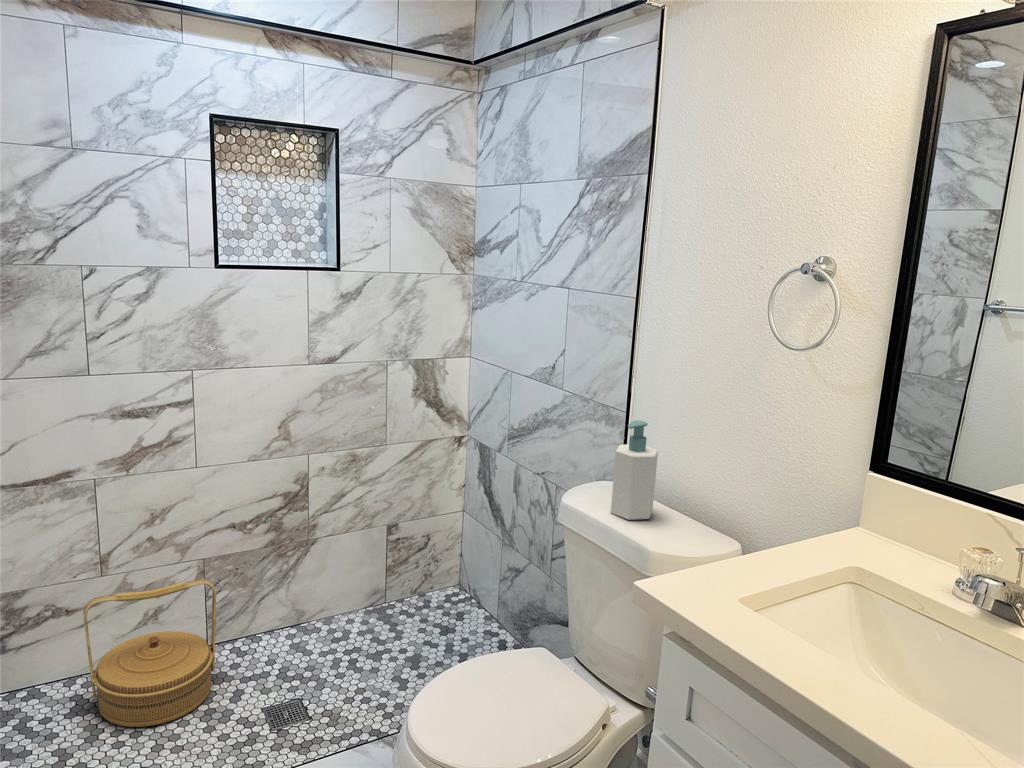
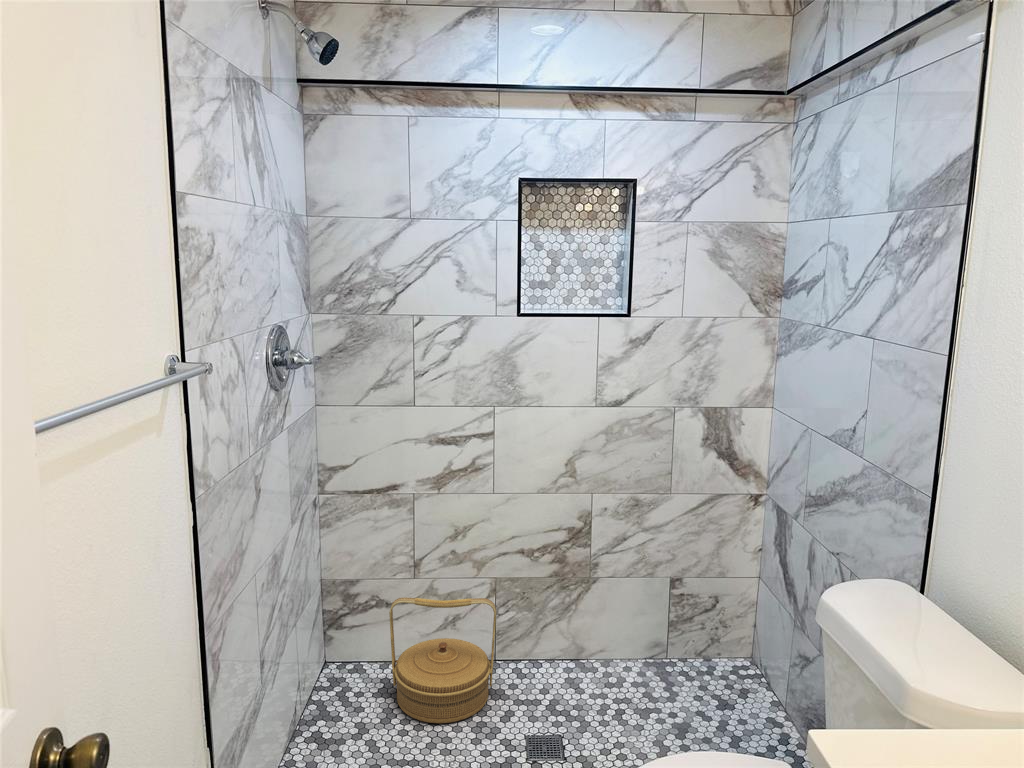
soap bottle: present [611,420,658,520] -> none [881,505,952,634]

